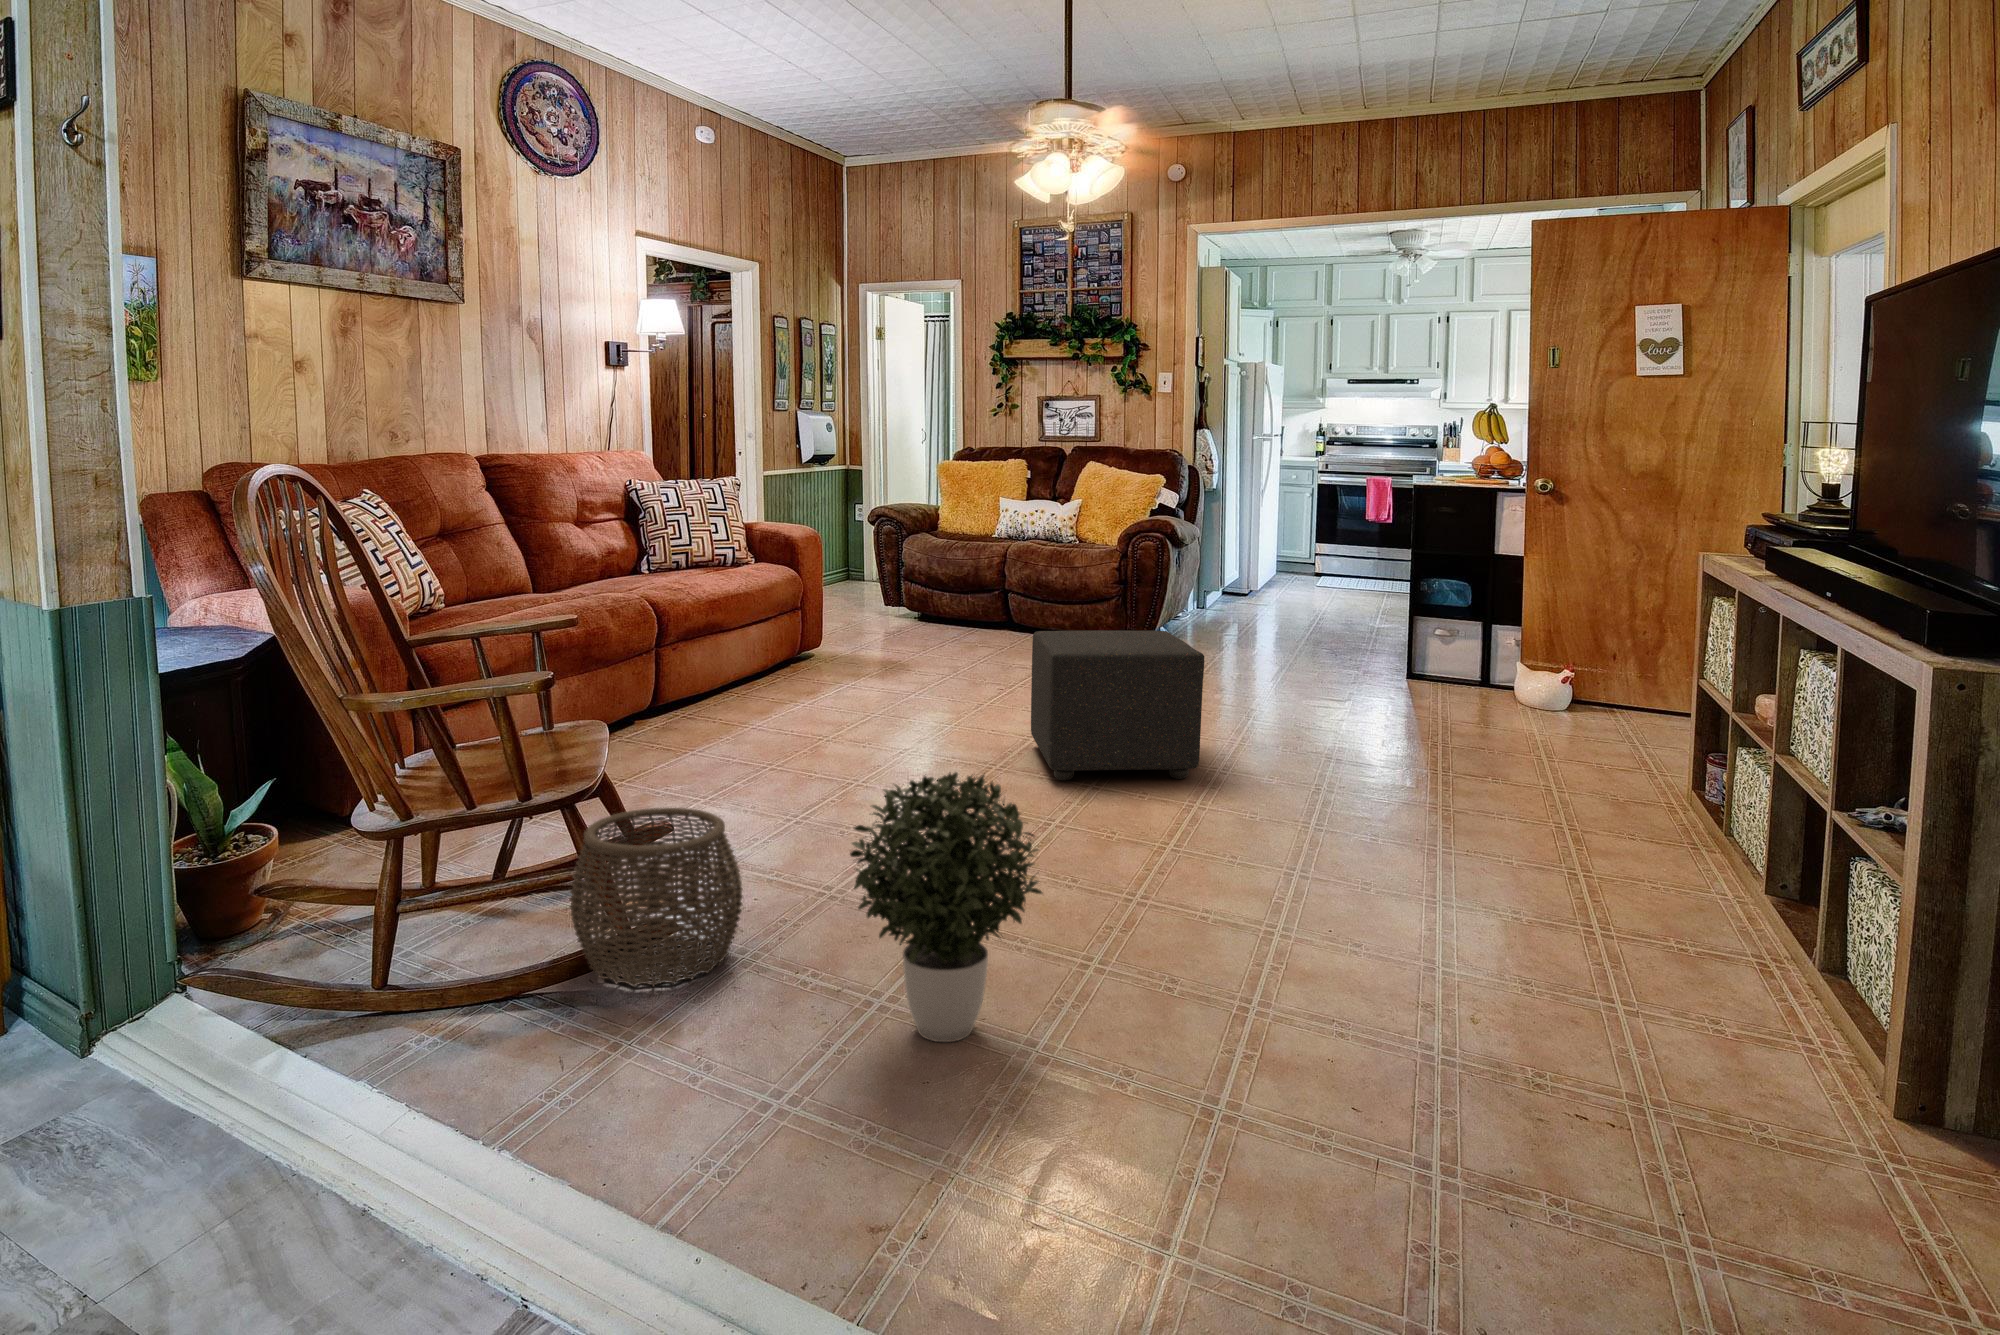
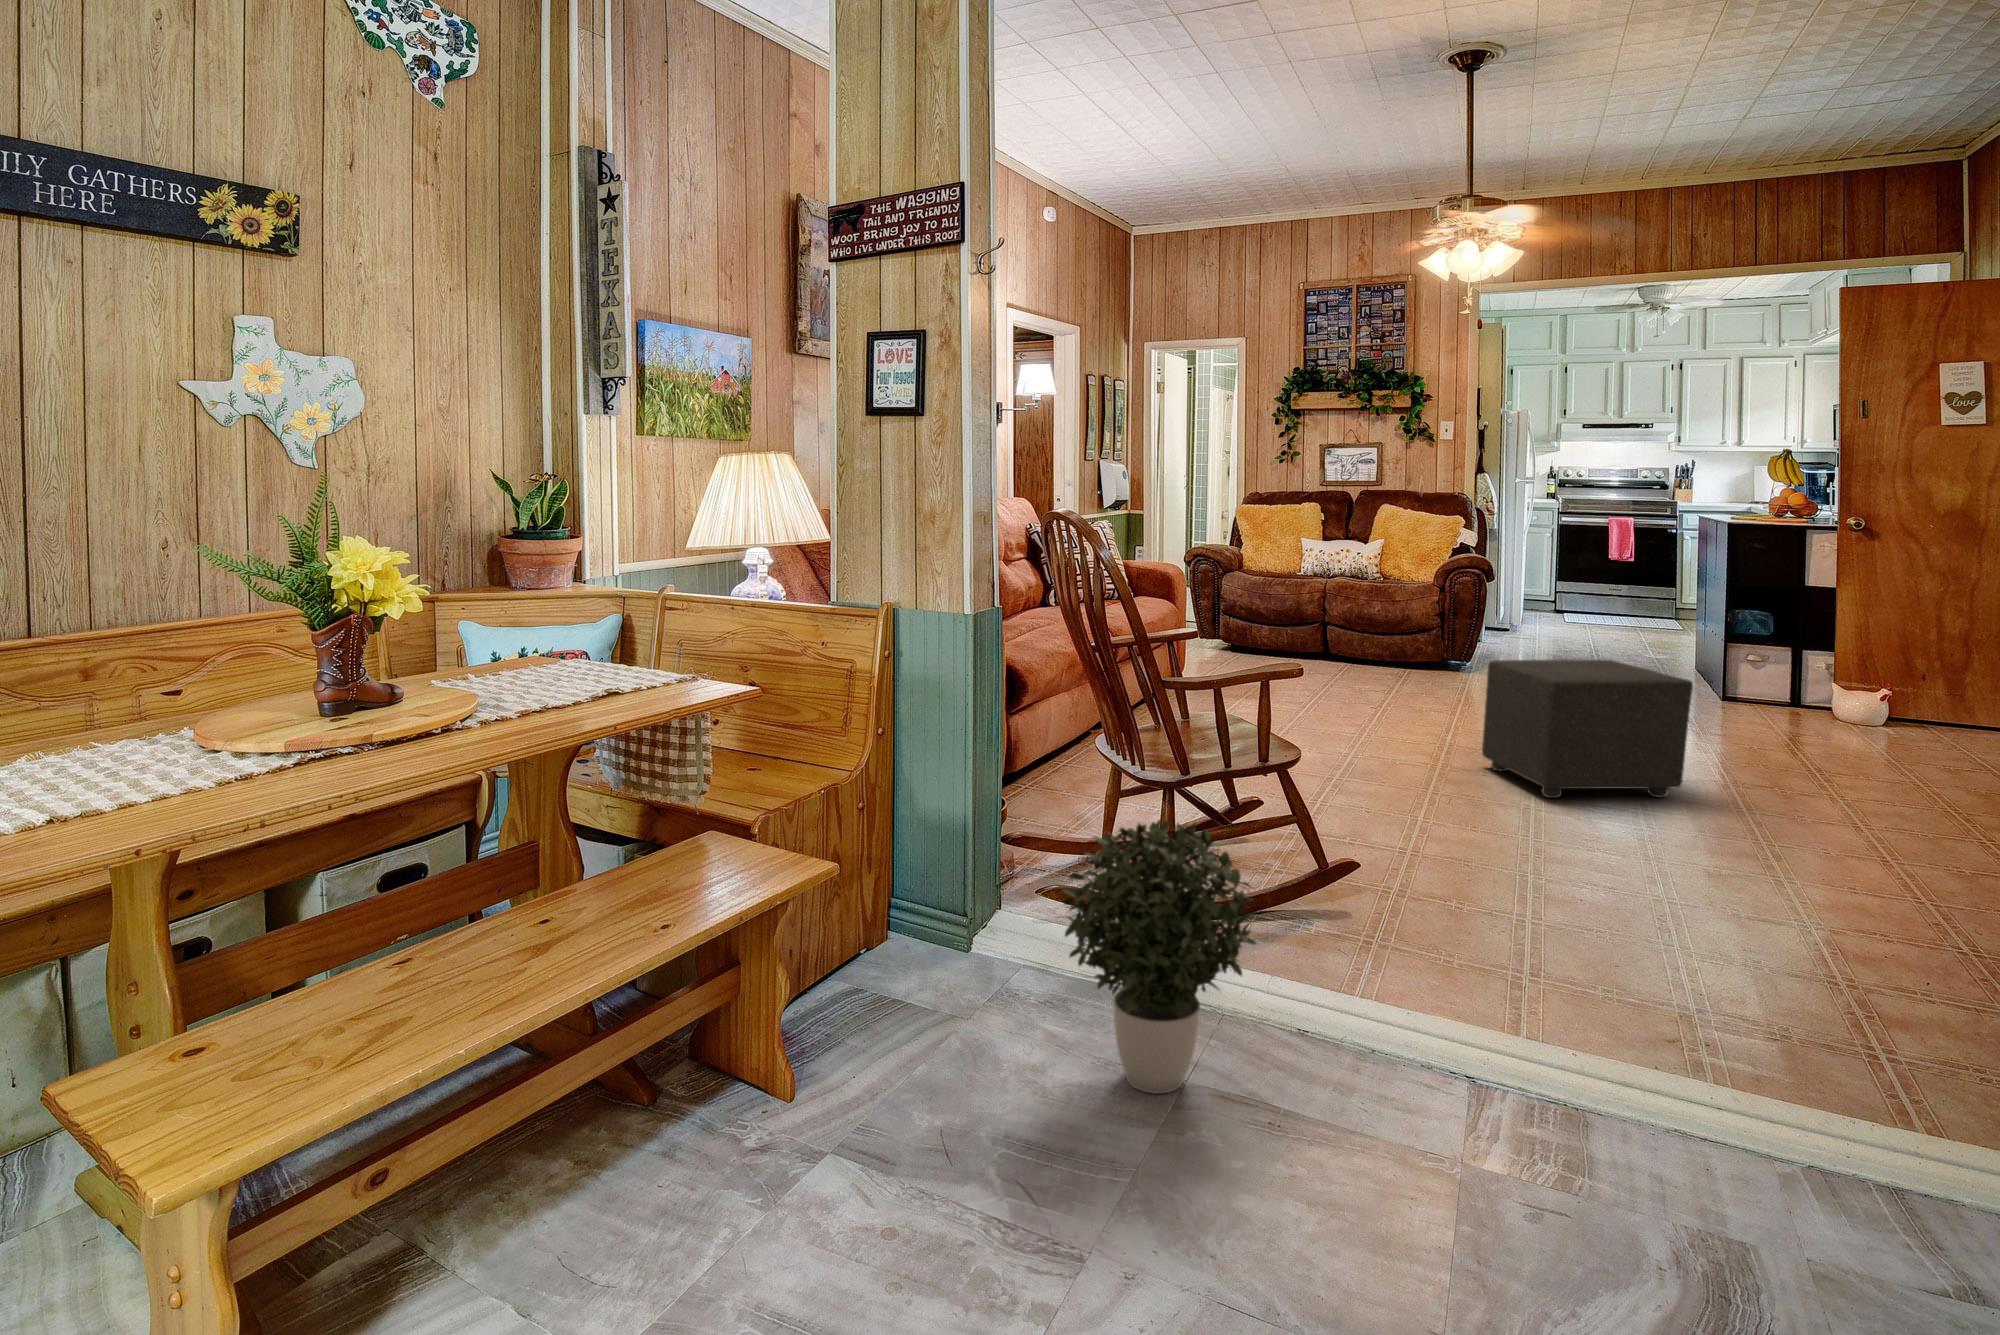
potted plant: present [850,772,1042,1042] -> present [1063,820,1256,1094]
woven basket: present [569,808,743,986] -> none [1315,819,1474,981]

